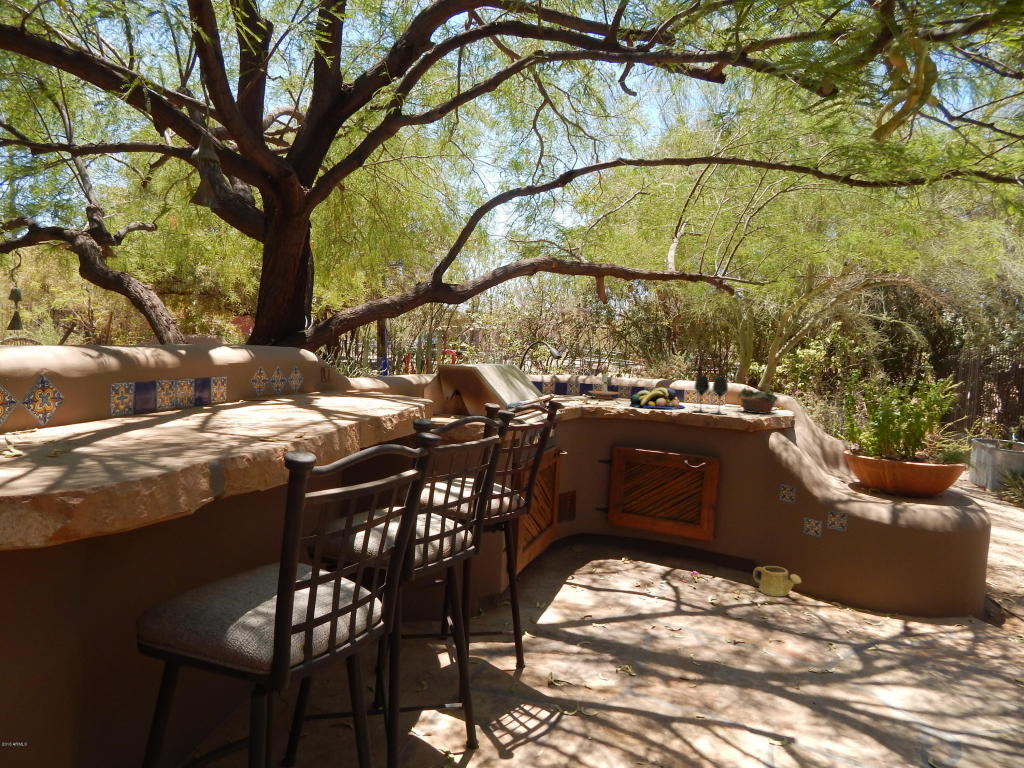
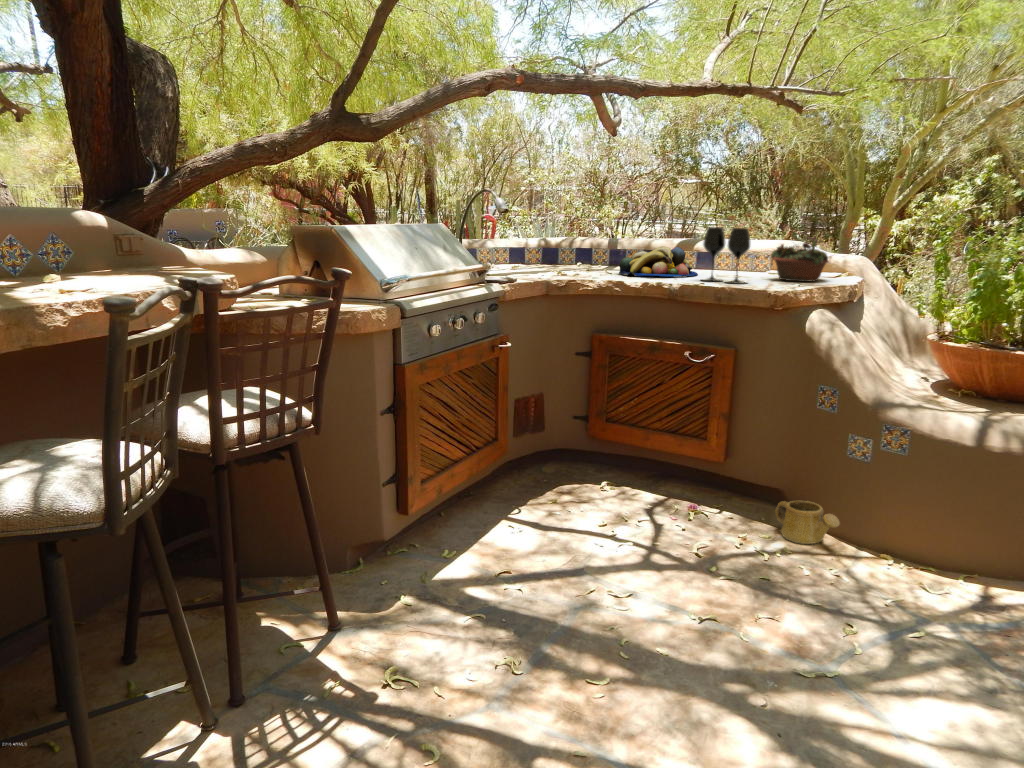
candle holder: present [589,365,618,399] -> none [577,216,621,266]

